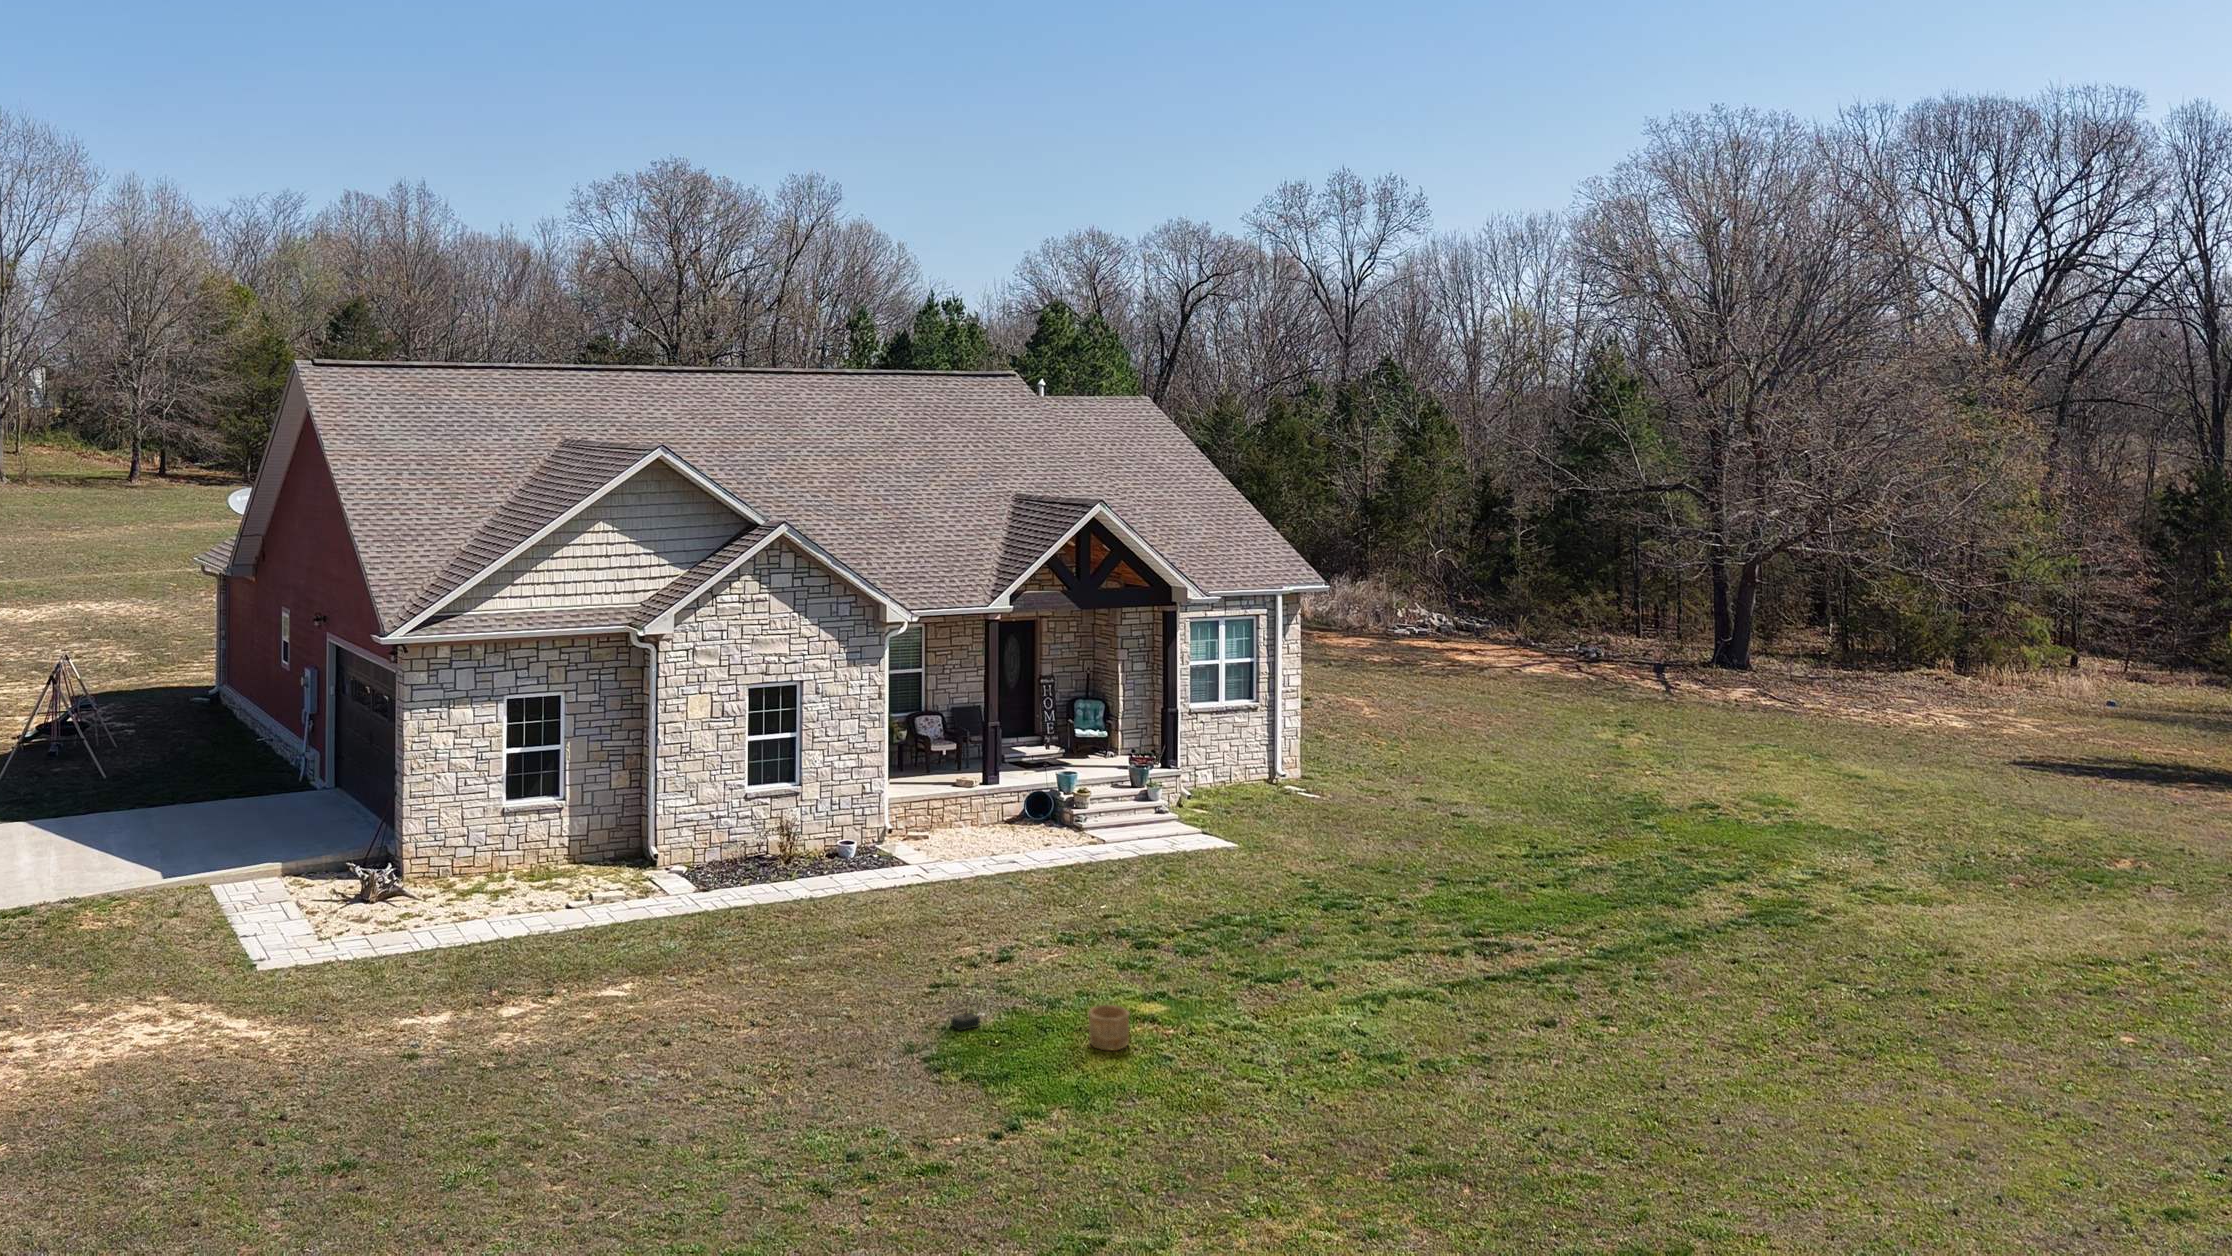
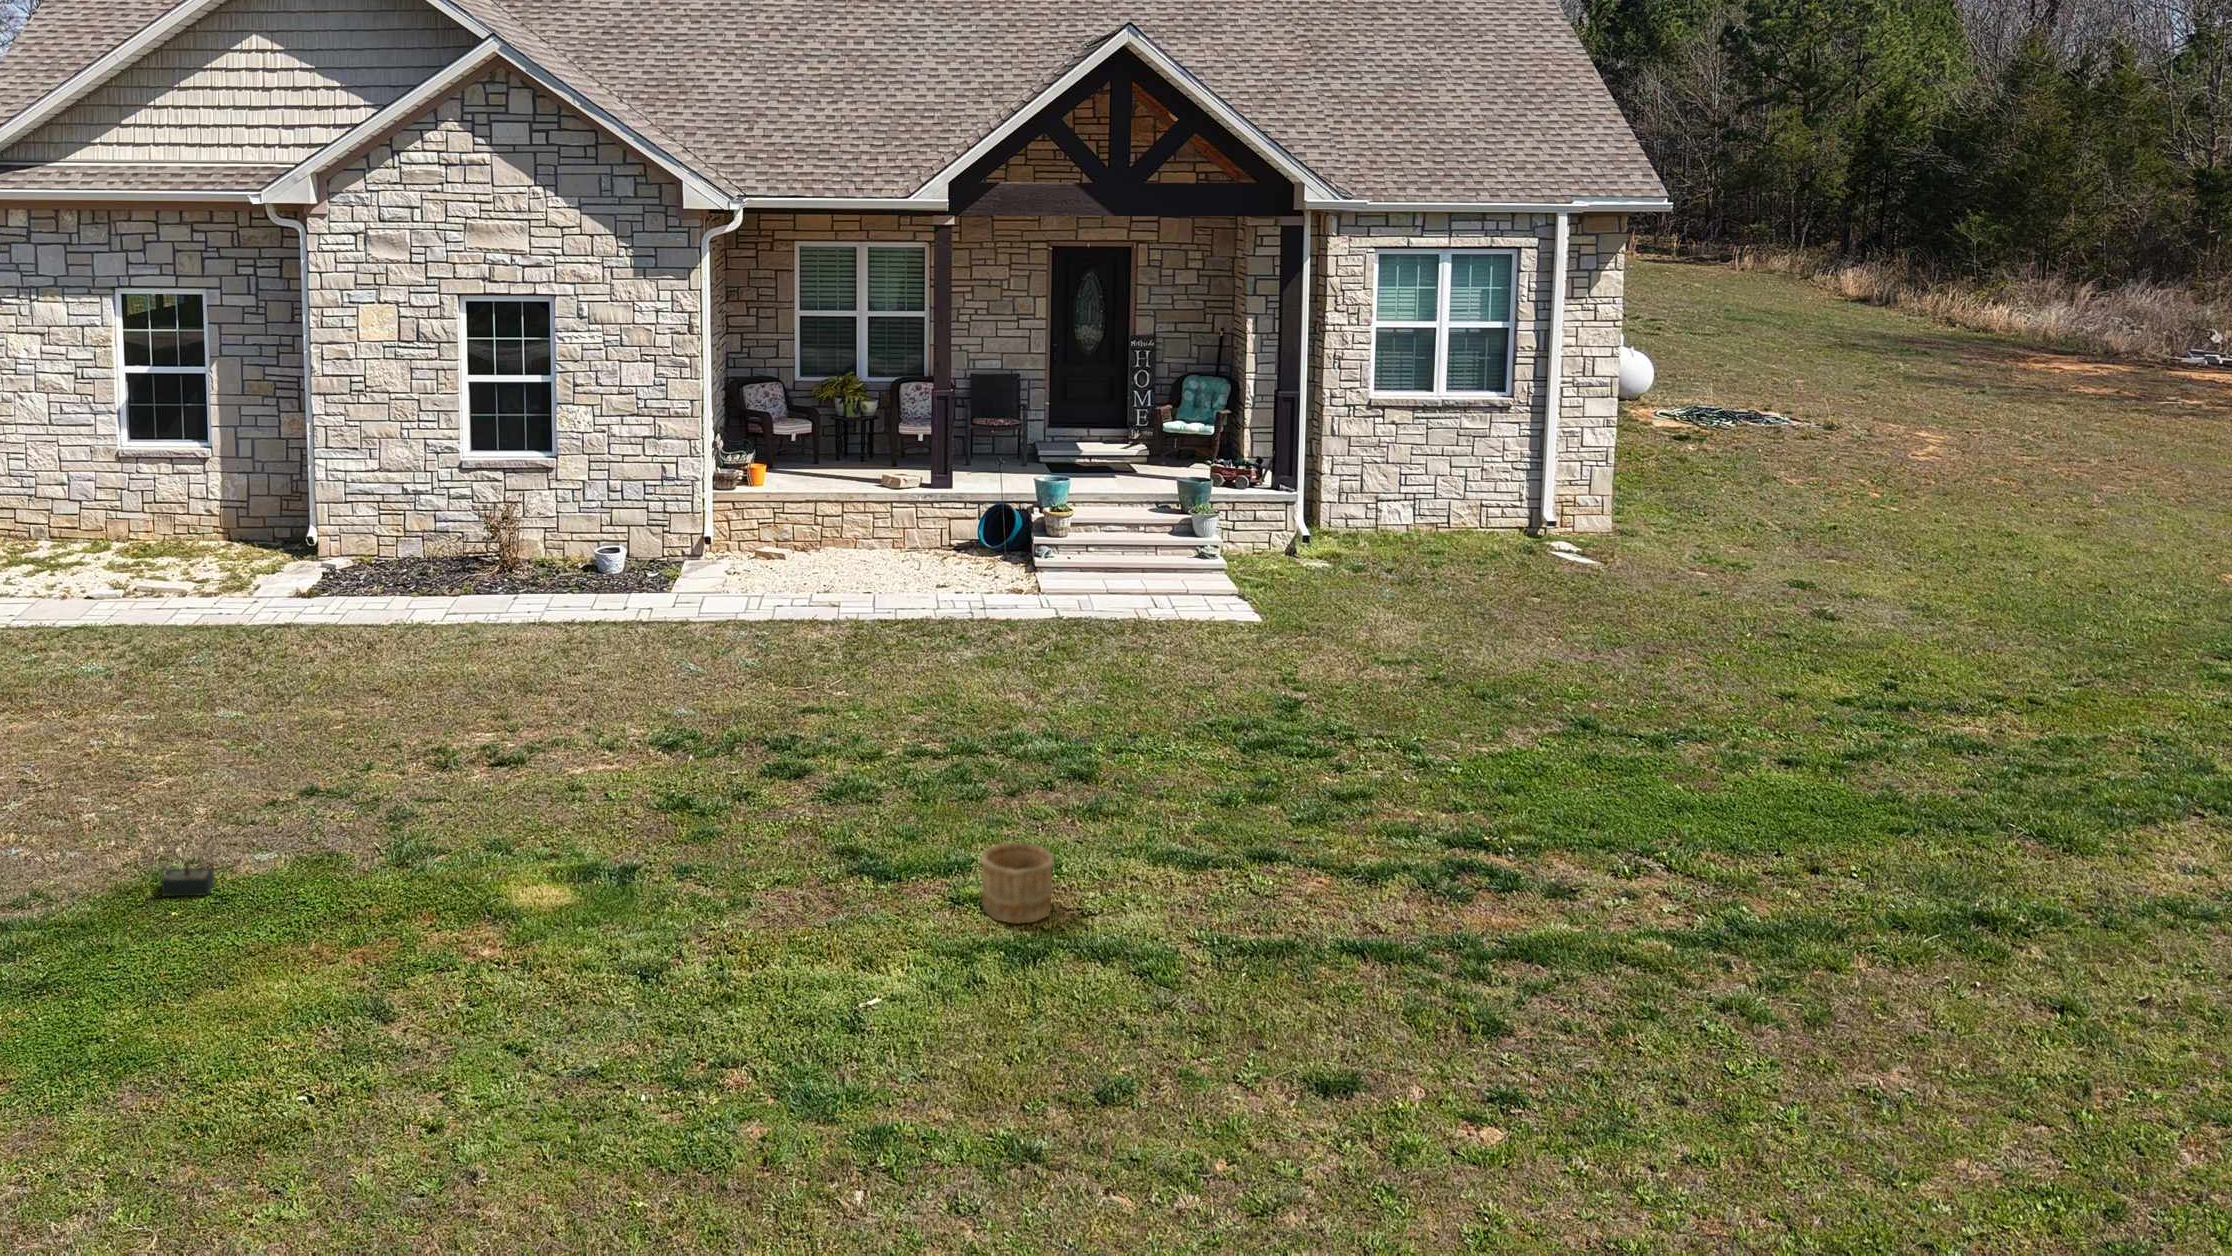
wooden bucket: present [1088,1005,1130,1051] -> present [980,843,1054,924]

